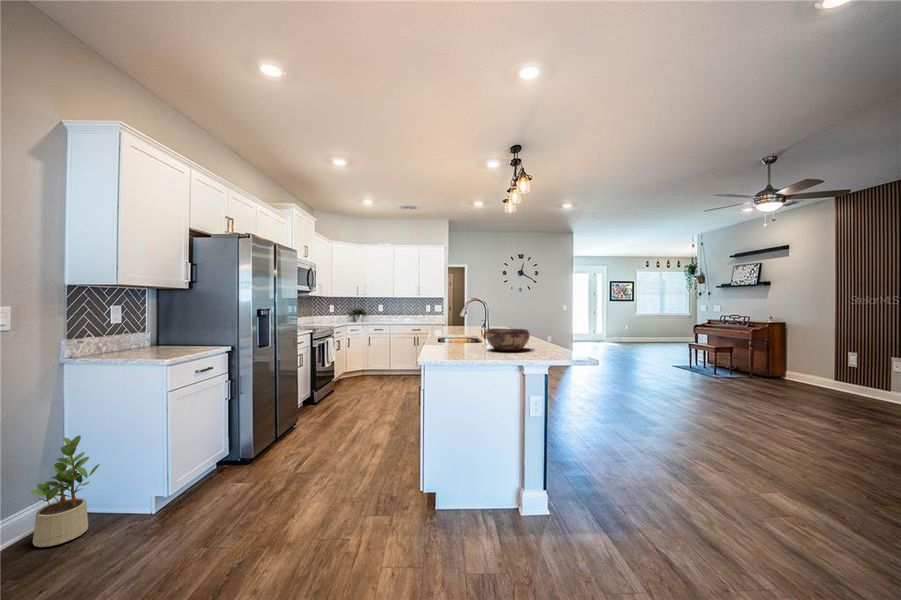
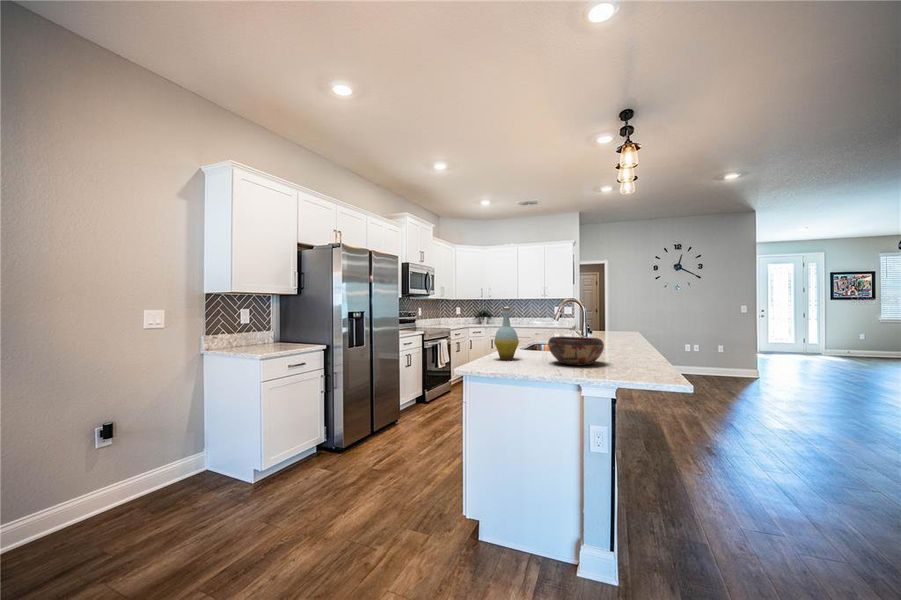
bottle: none [436,305,457,350] -> present [494,308,519,360]
potted plant: present [30,436,99,547] -> none [170,412,216,496]

